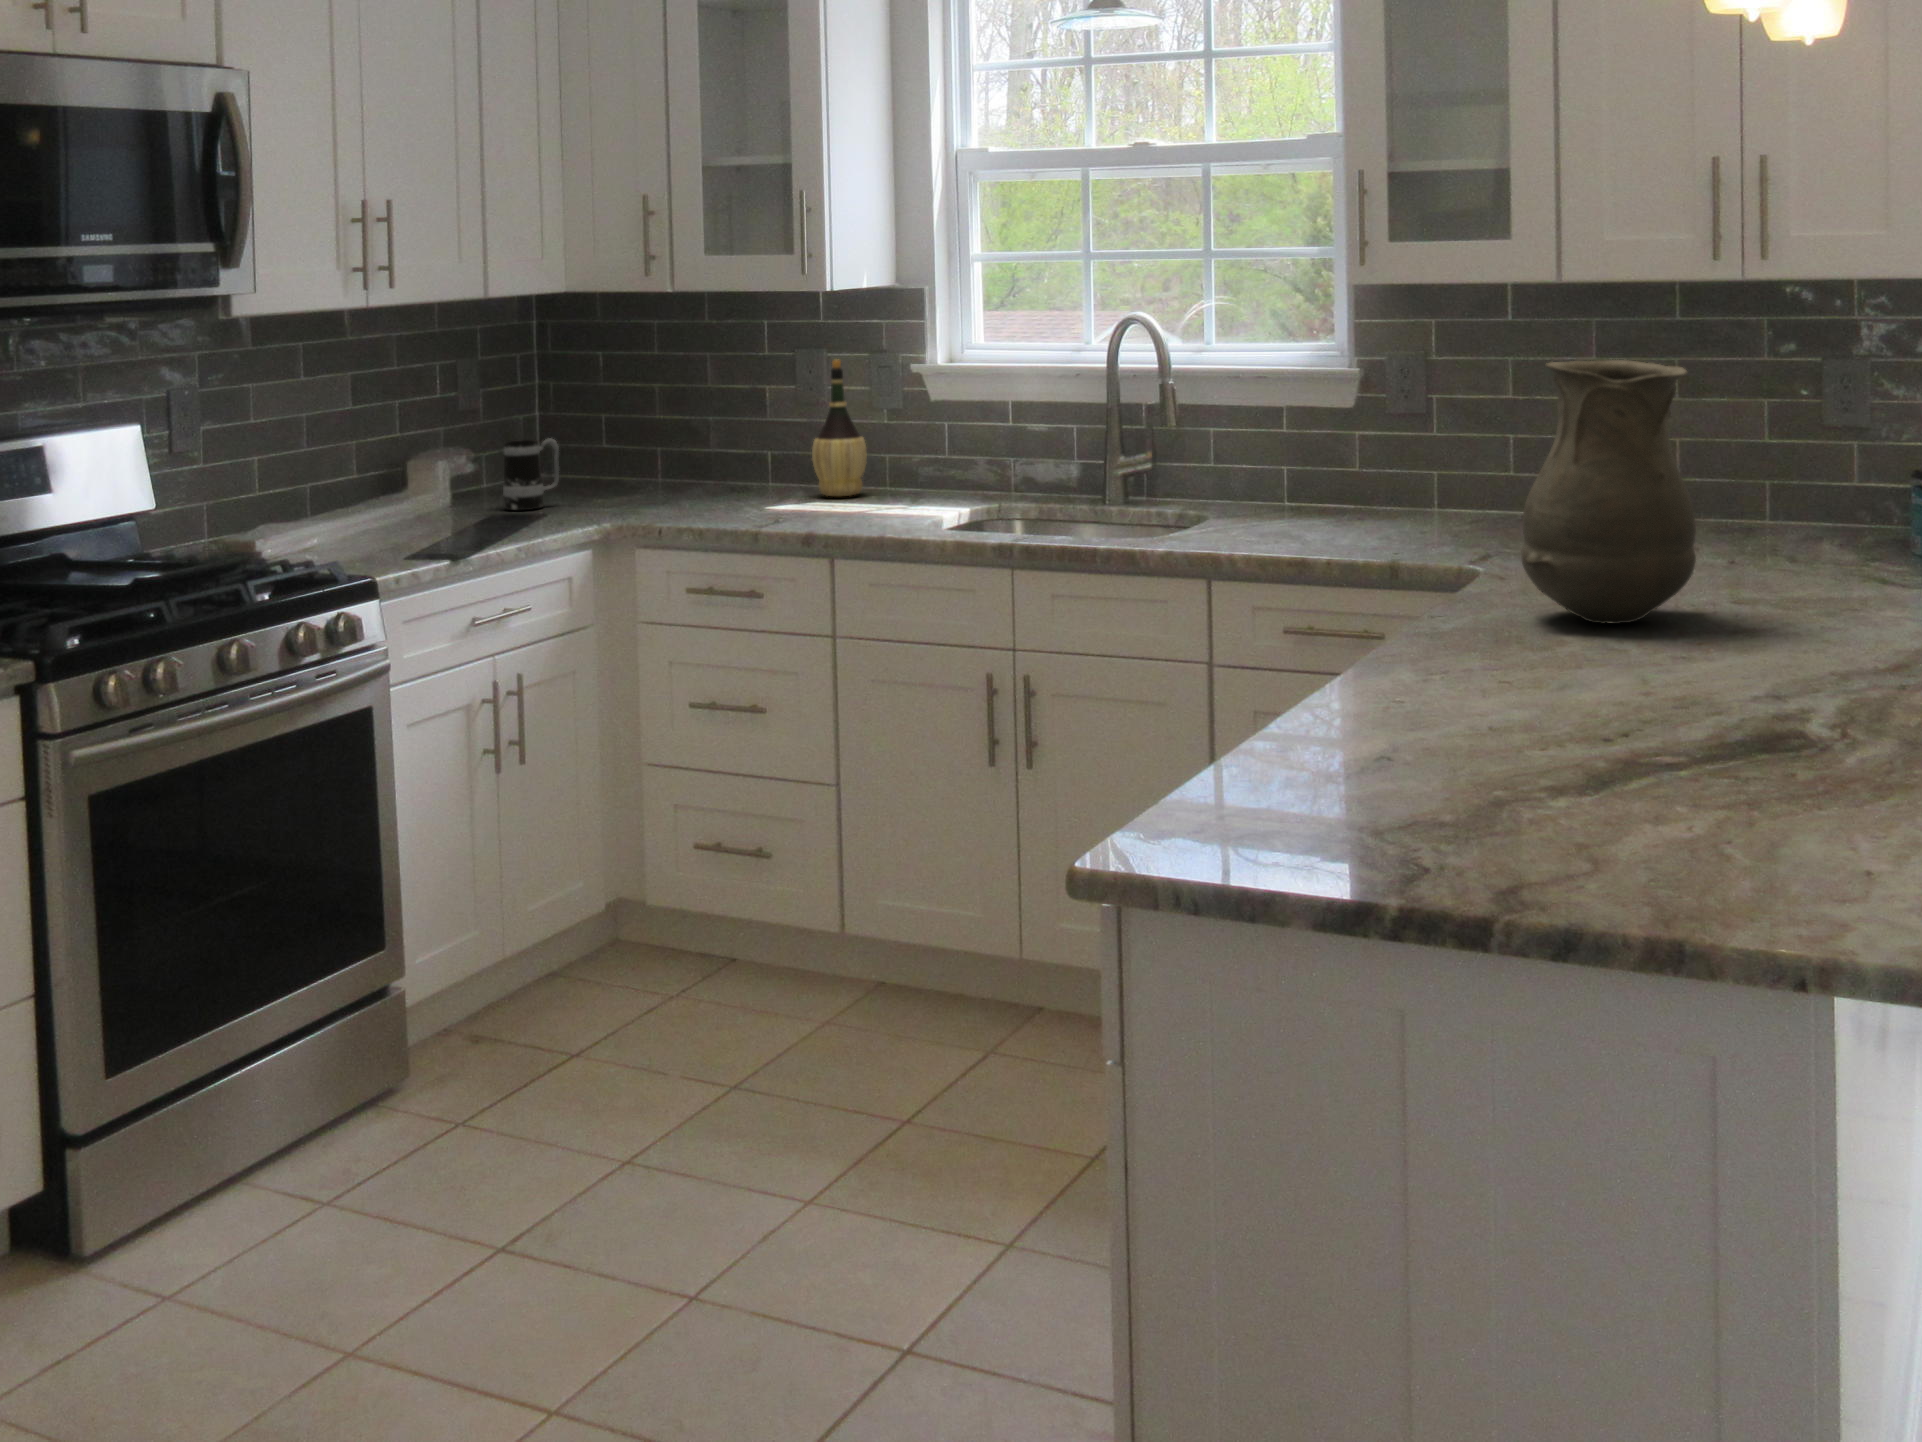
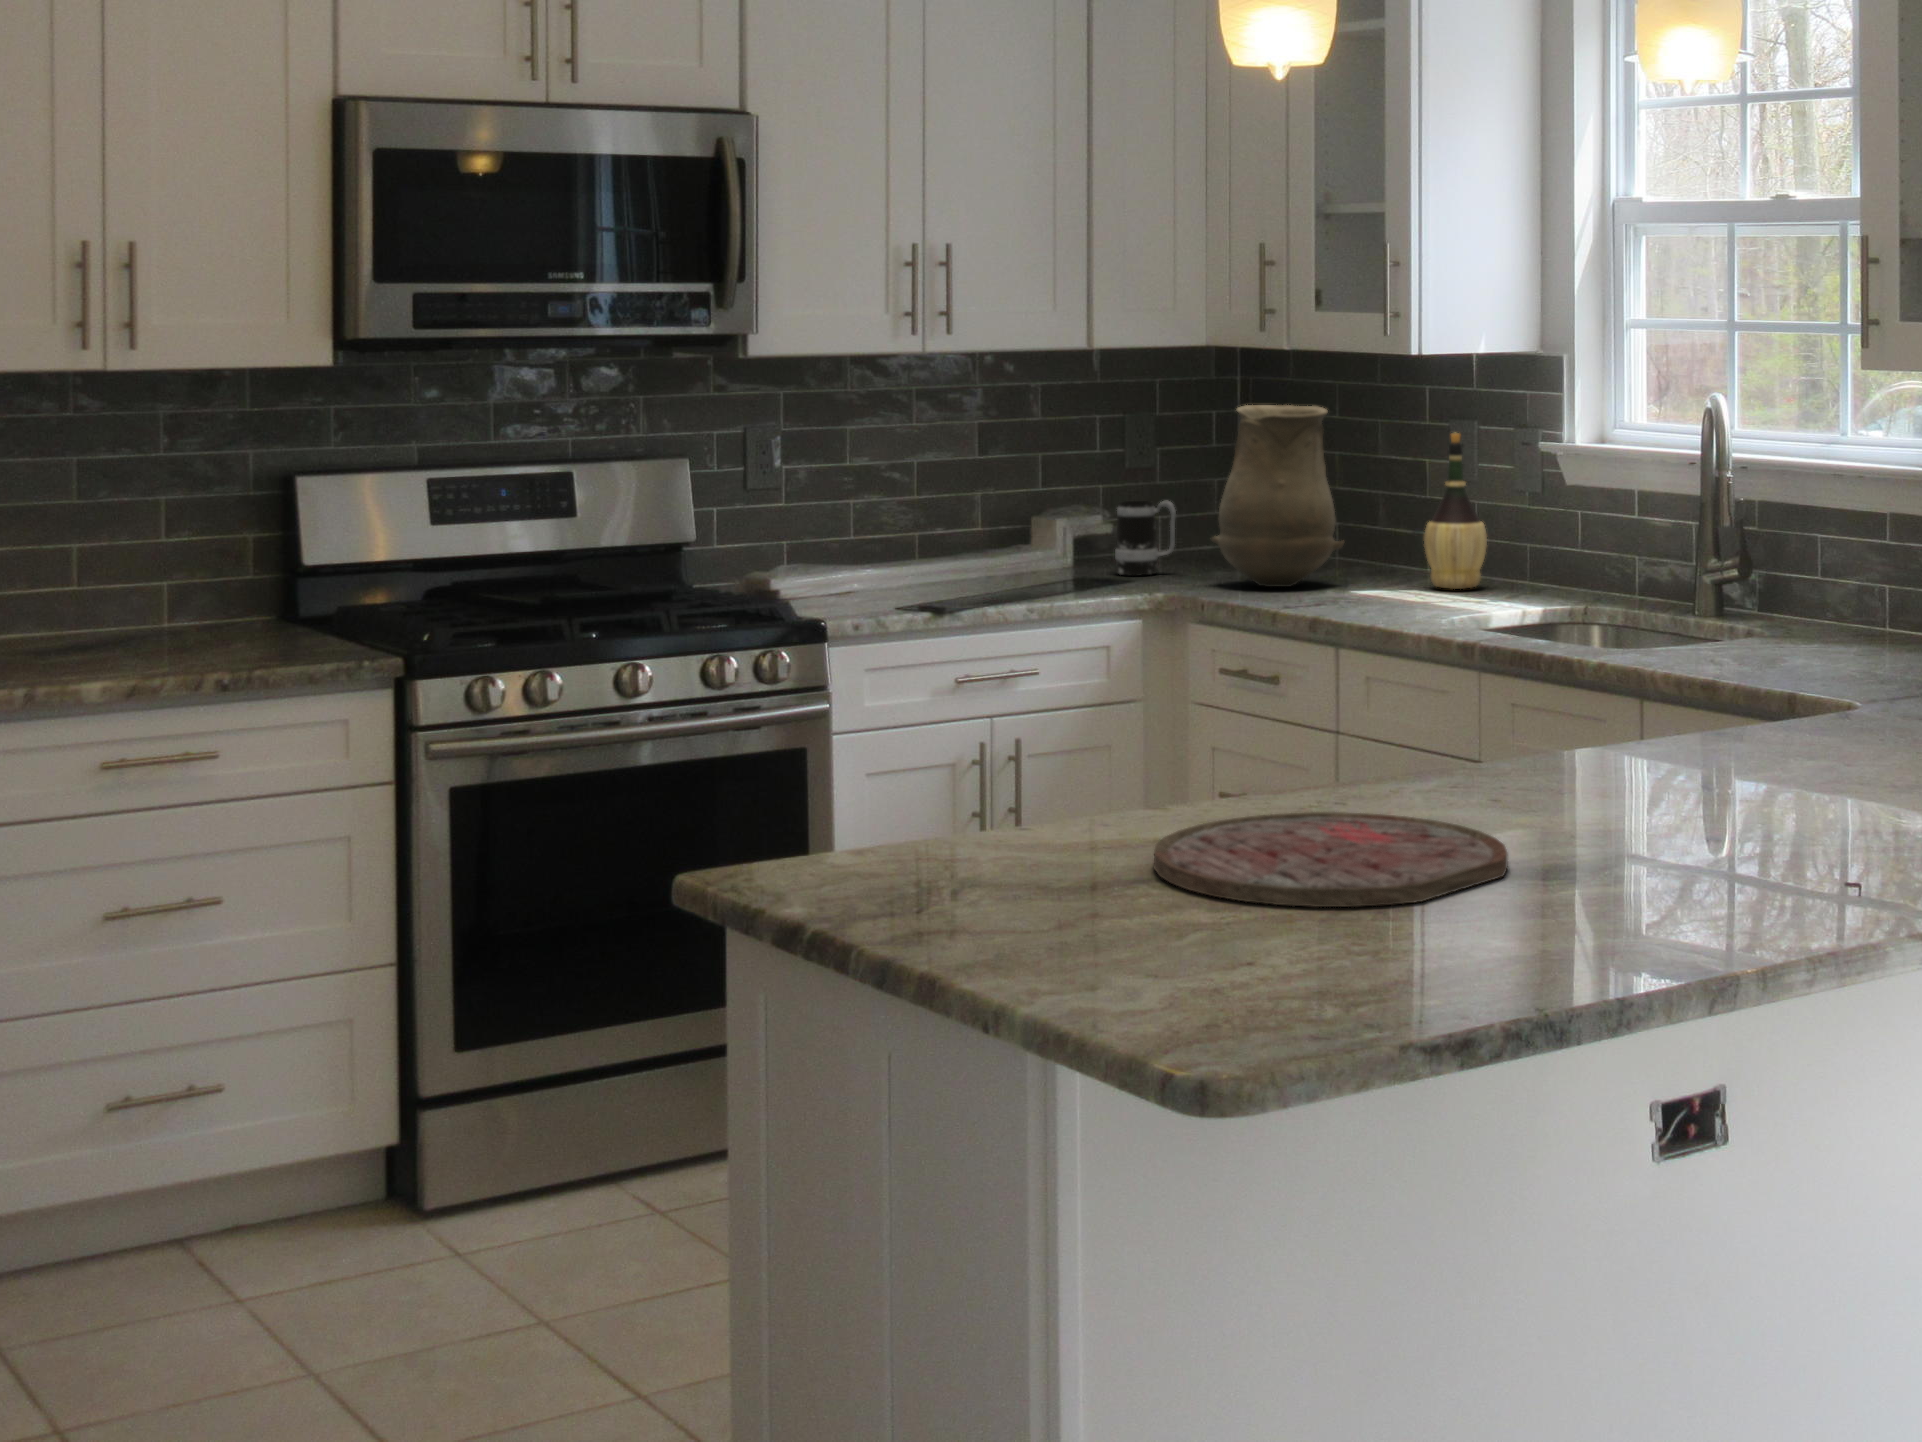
vase: present [1521,360,1696,624] -> present [1211,405,1344,587]
cutting board: none [1407,685,1757,781] -> present [1154,812,1508,907]

